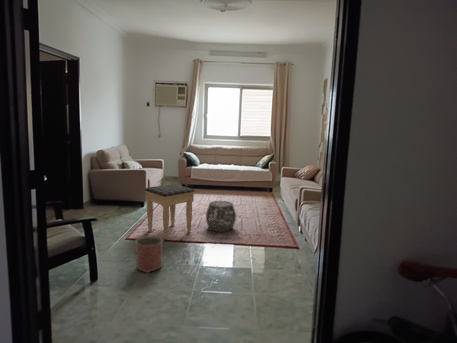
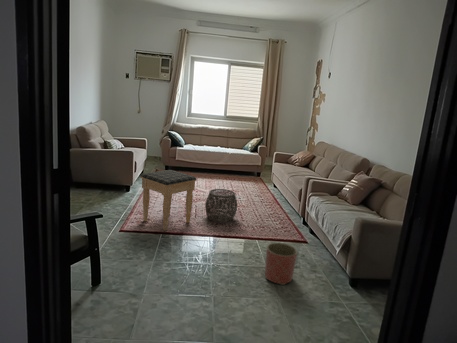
planter: present [135,236,163,272] -> present [265,243,297,285]

